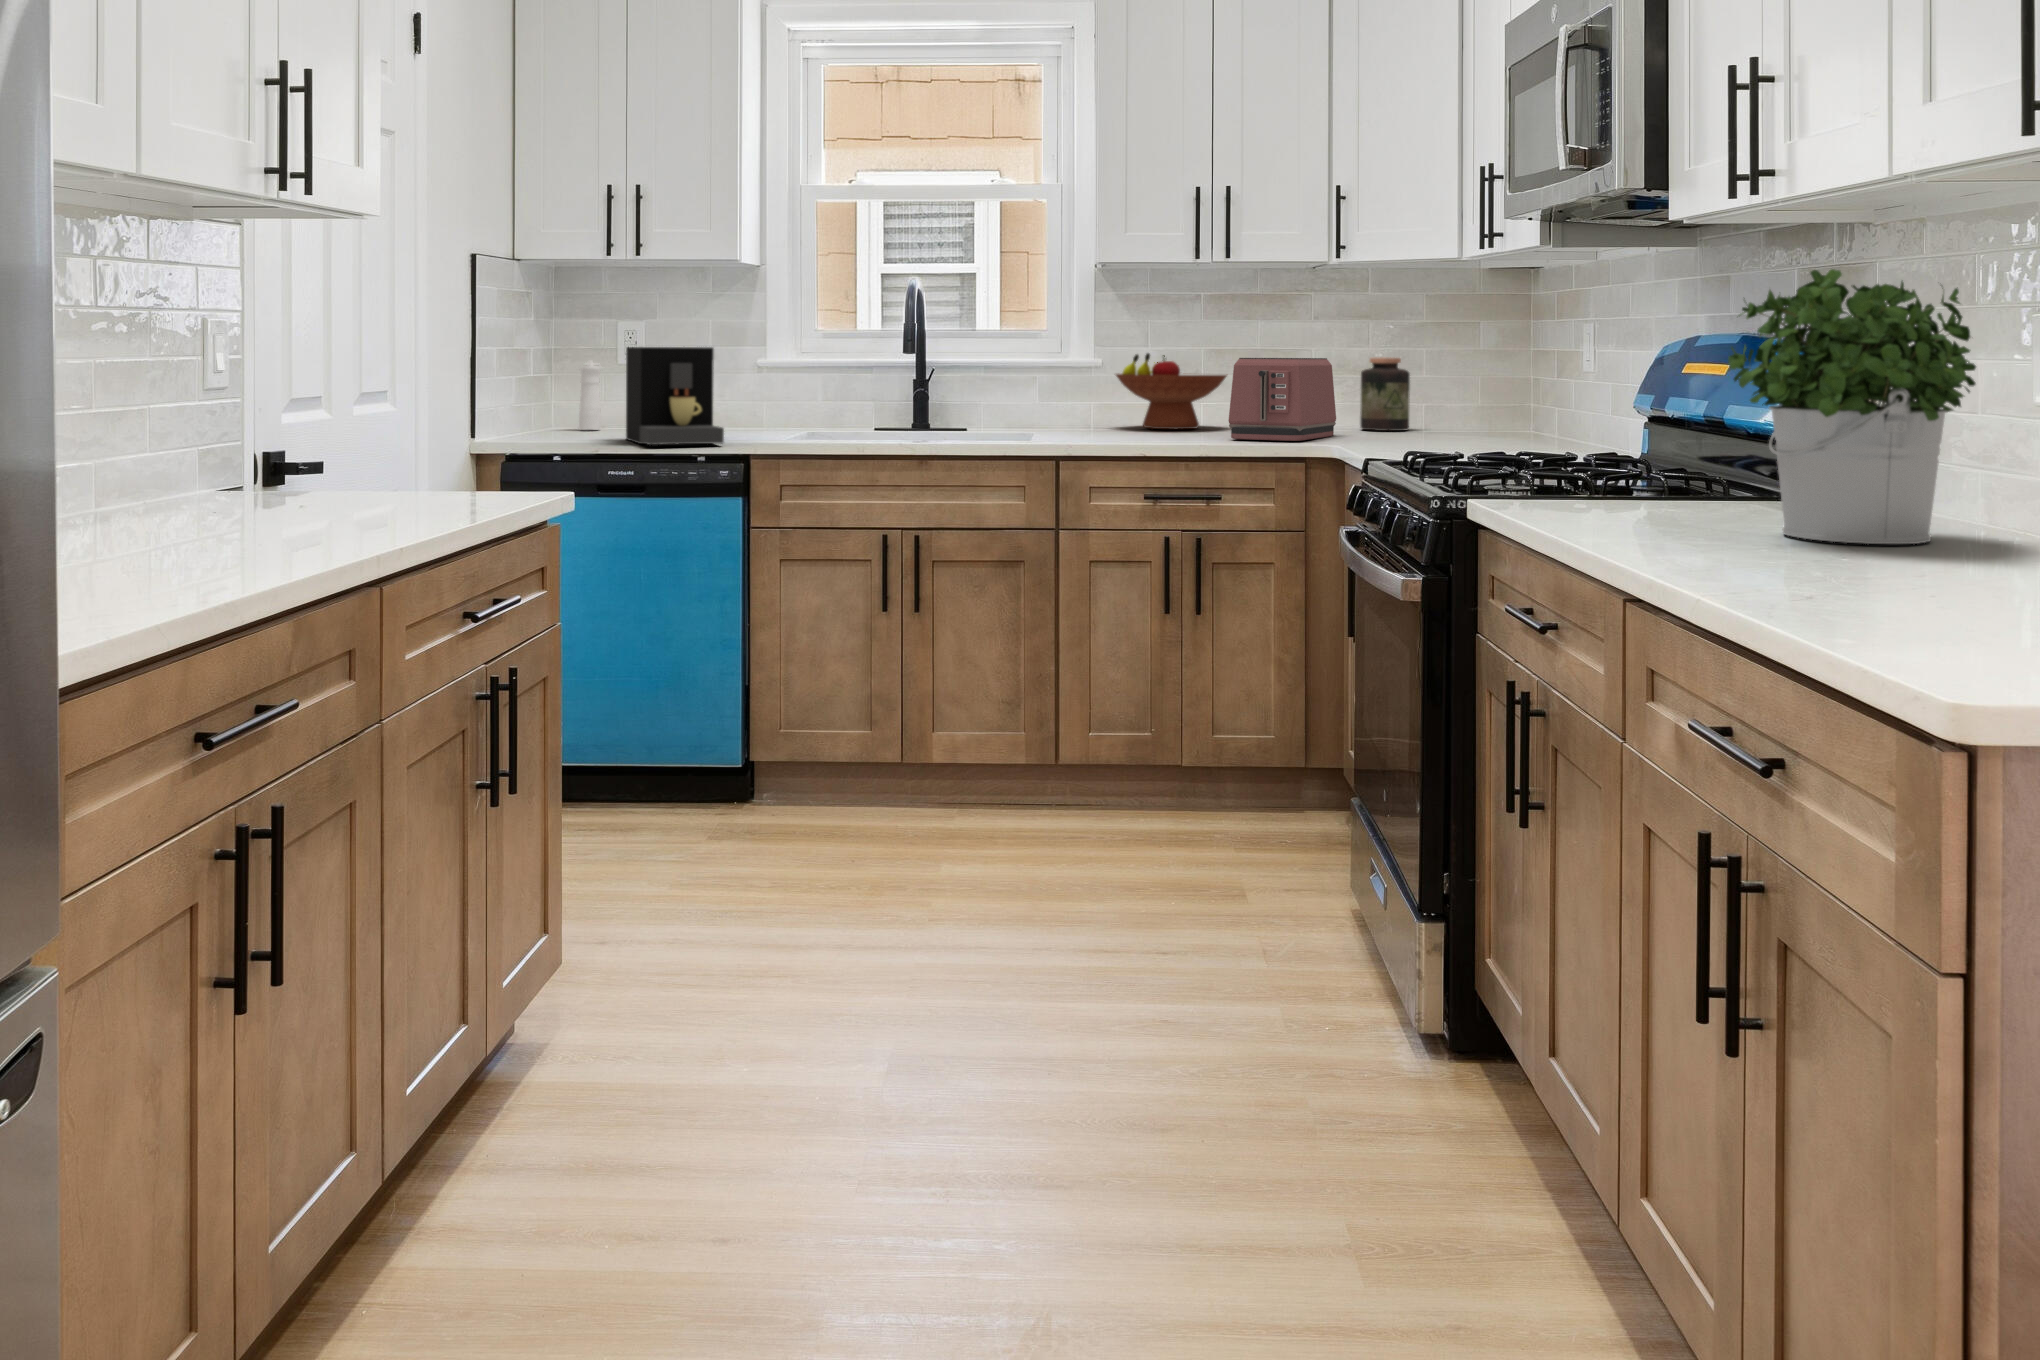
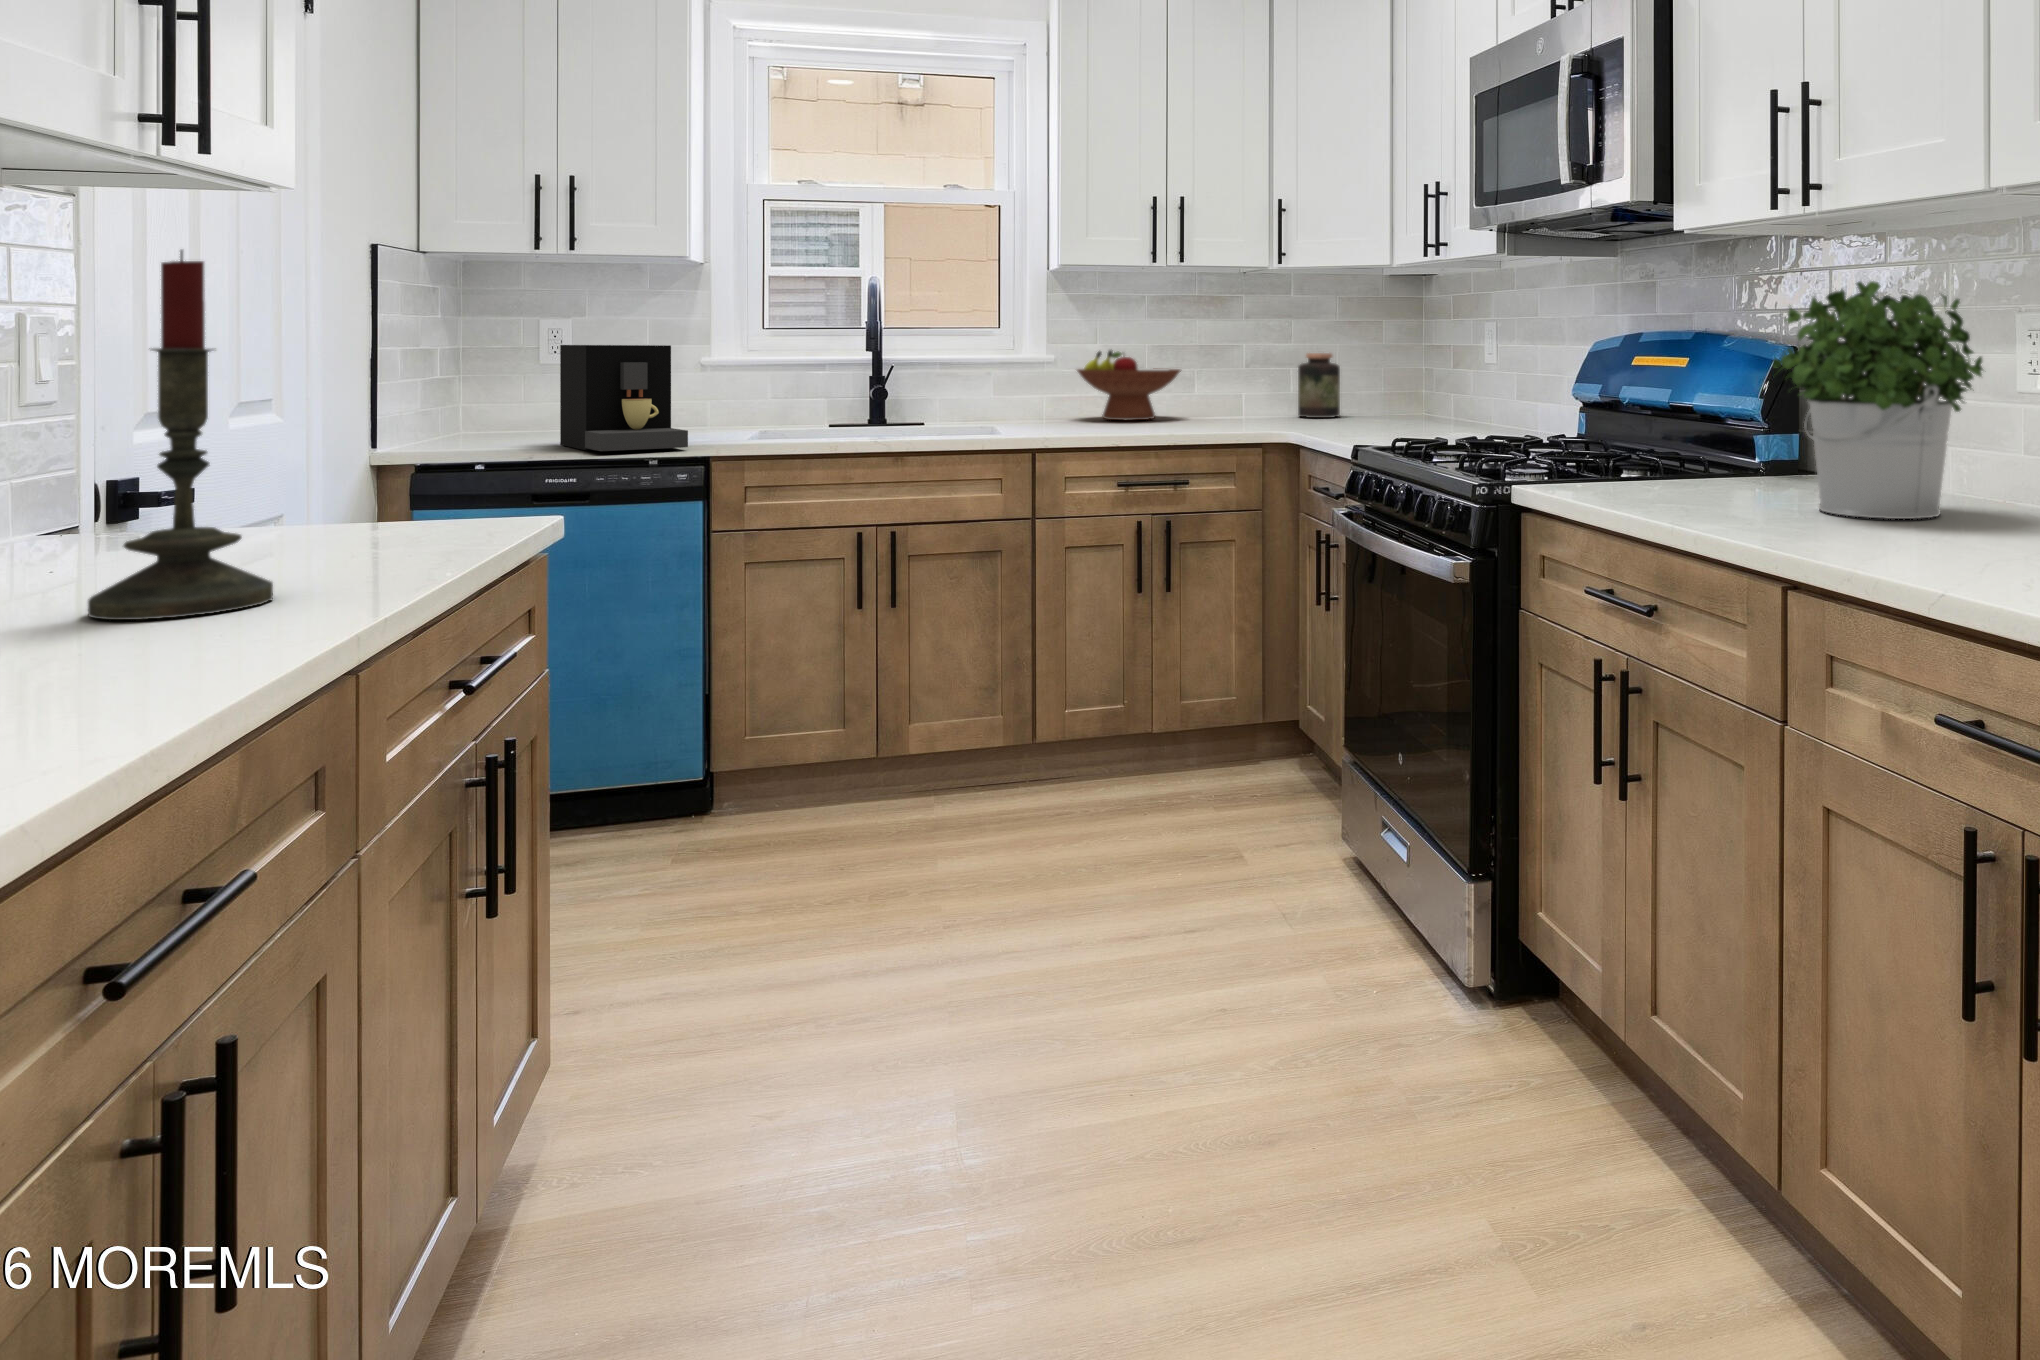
candle: none [222,271,336,541] -> present [88,250,273,620]
toaster: present [1229,358,1336,441] -> none [1199,354,1287,430]
pepper mill: present [579,360,602,430] -> none [490,349,538,434]

